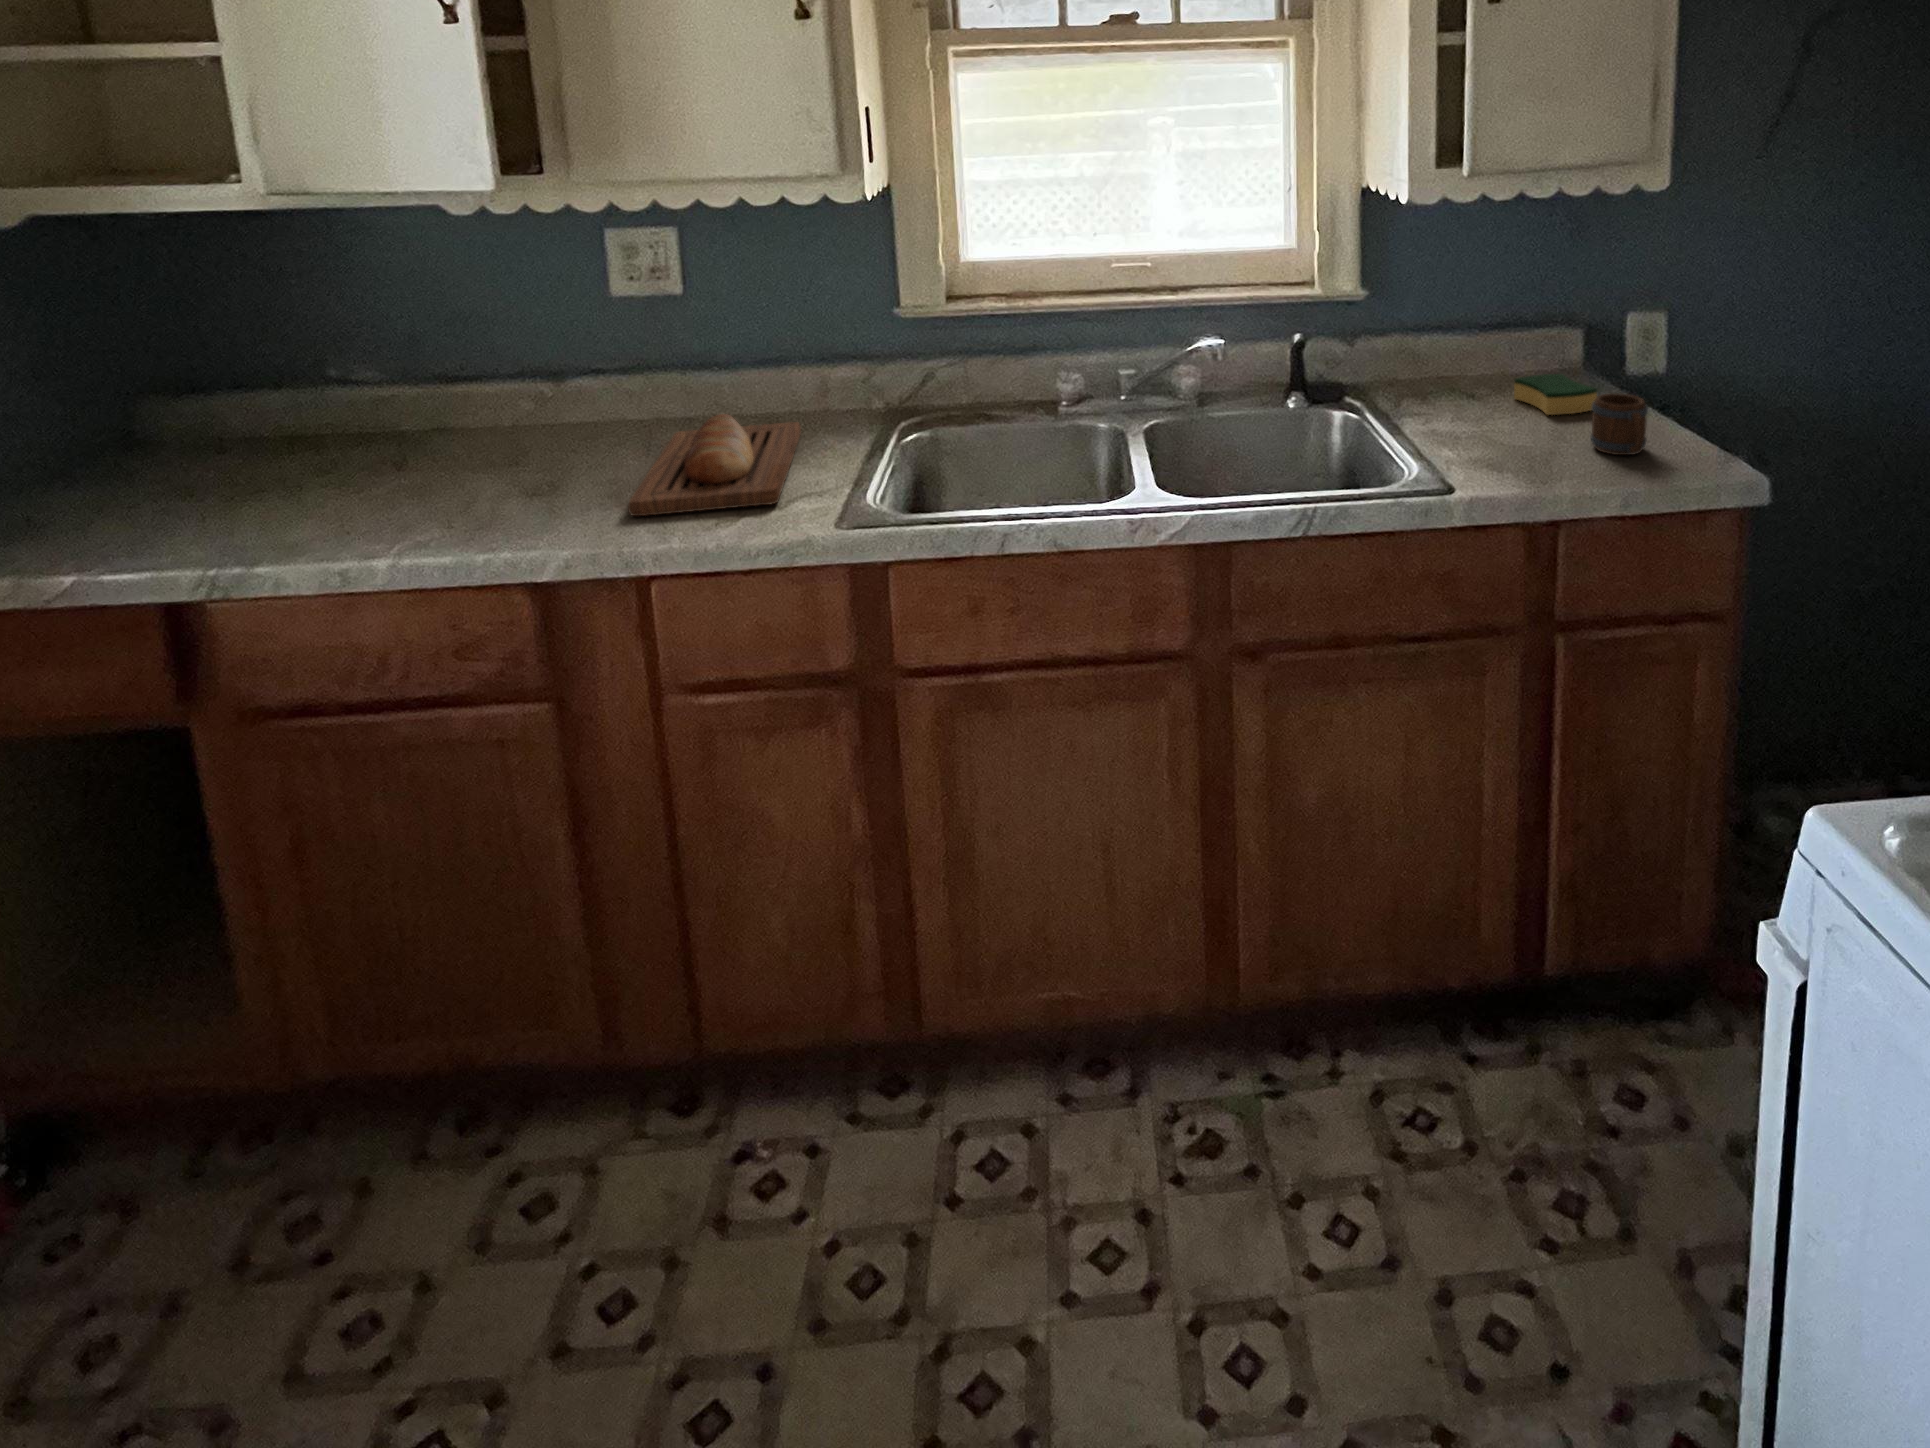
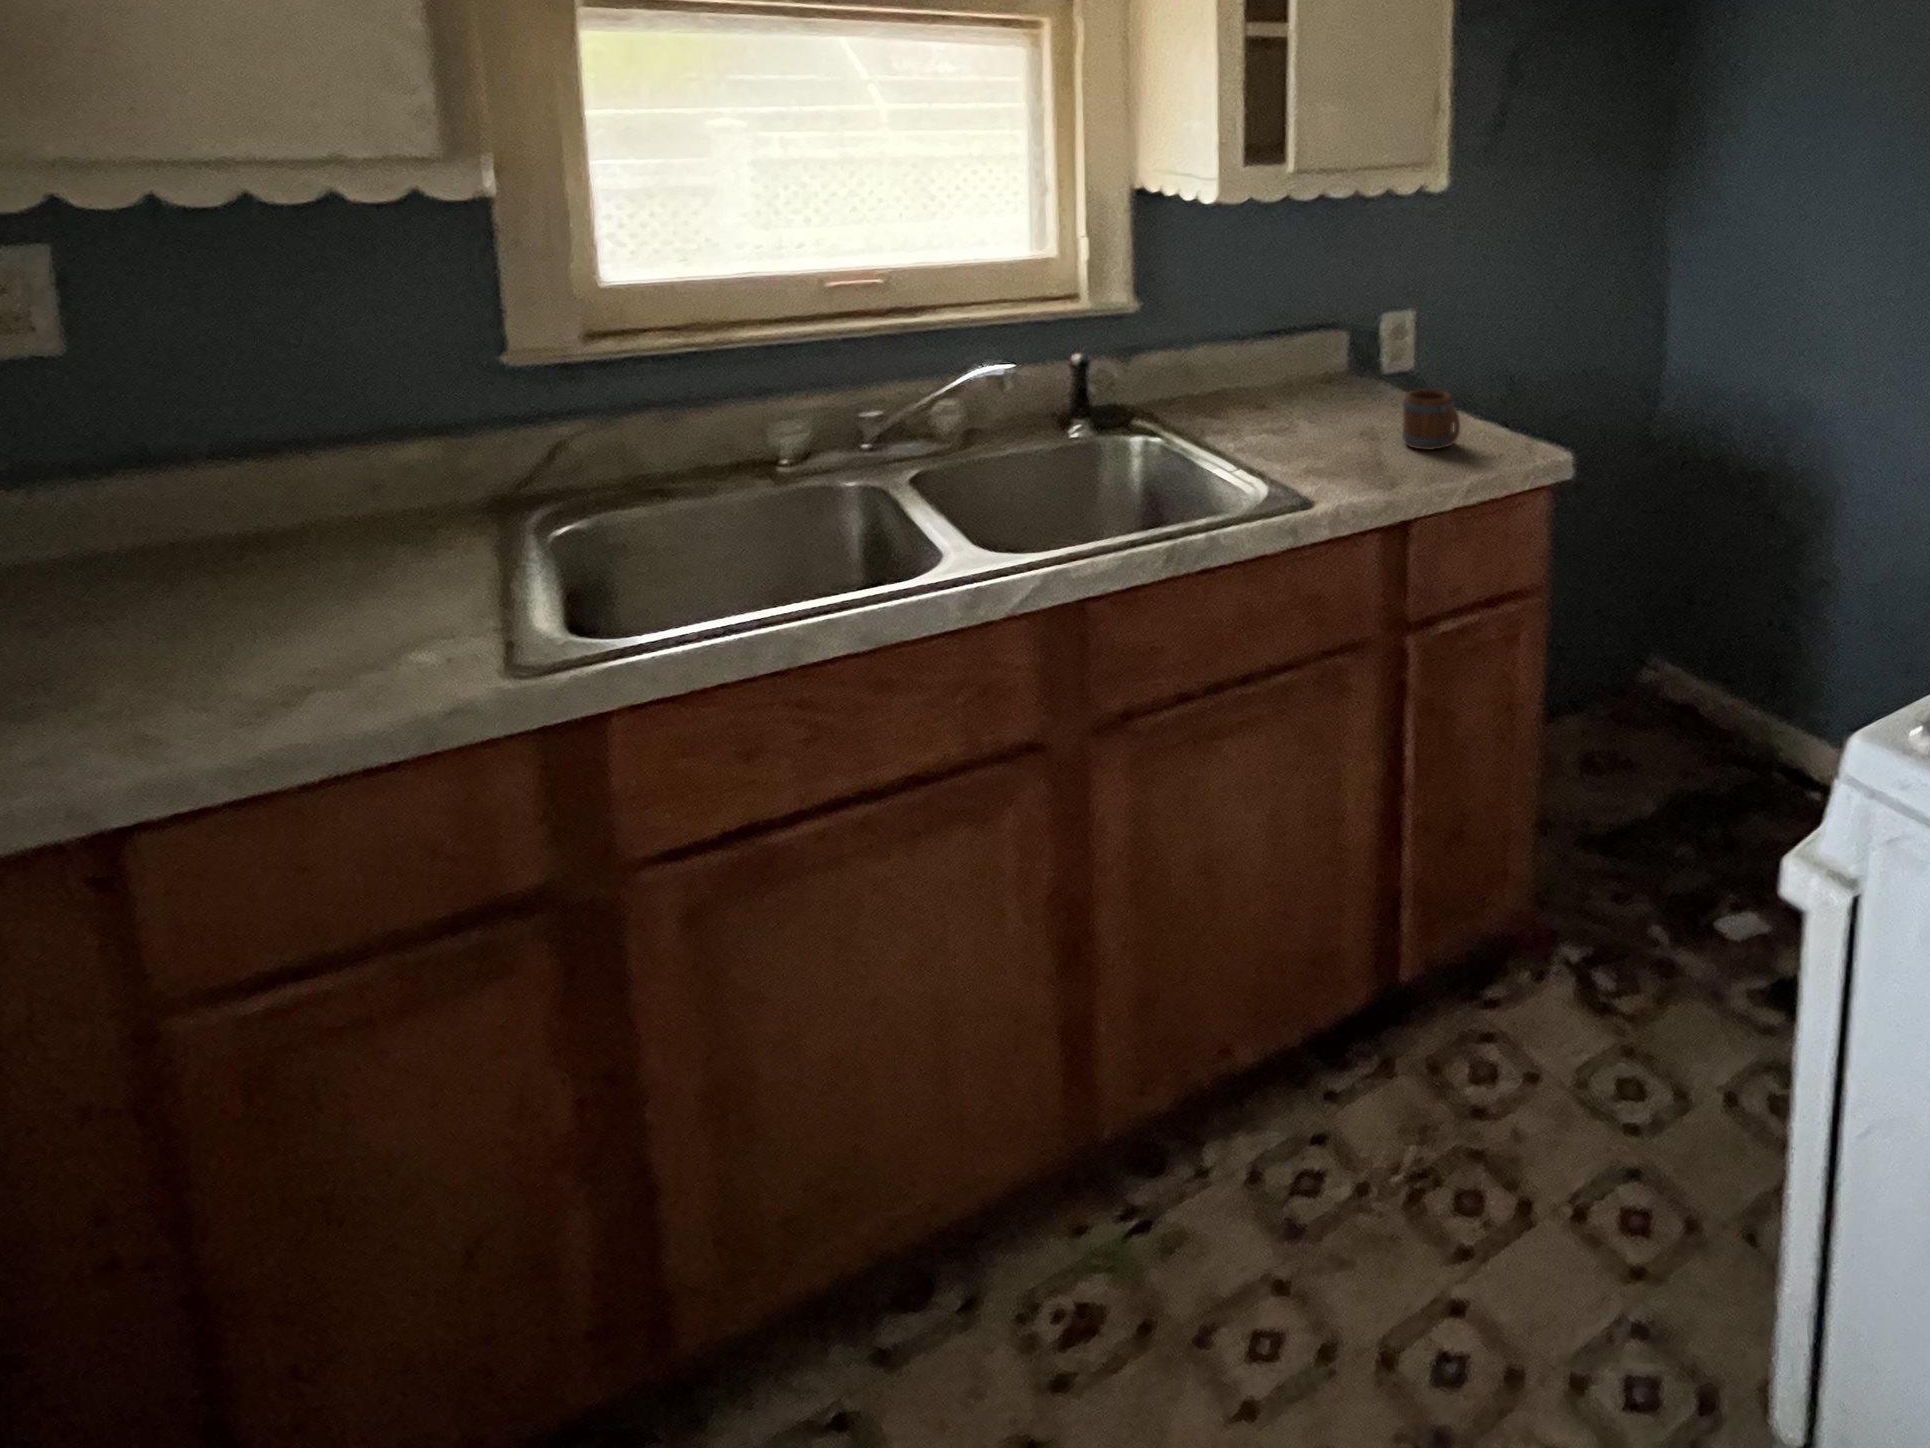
sponge: present [1514,374,1597,415] -> none [1301,376,1385,418]
bread loaf: present [628,414,801,516] -> none [56,539,378,732]

